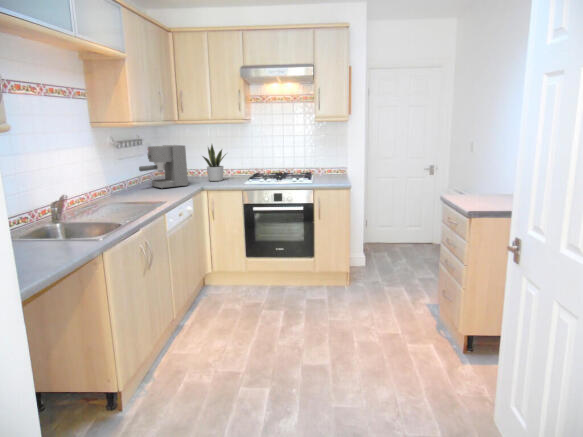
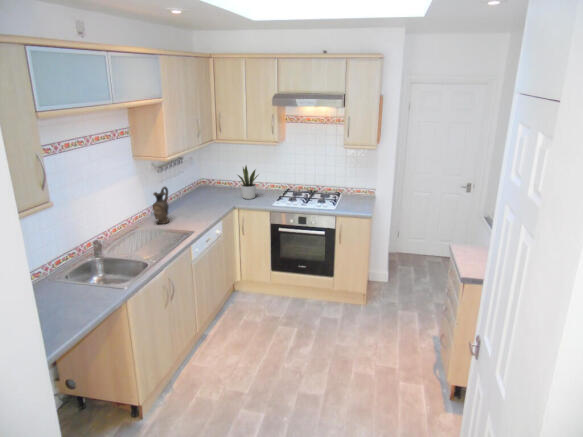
coffee maker: present [139,145,188,189] -> none [178,165,222,208]
ceramic pitcher: none [113,158,133,200] -> present [152,187,169,224]

